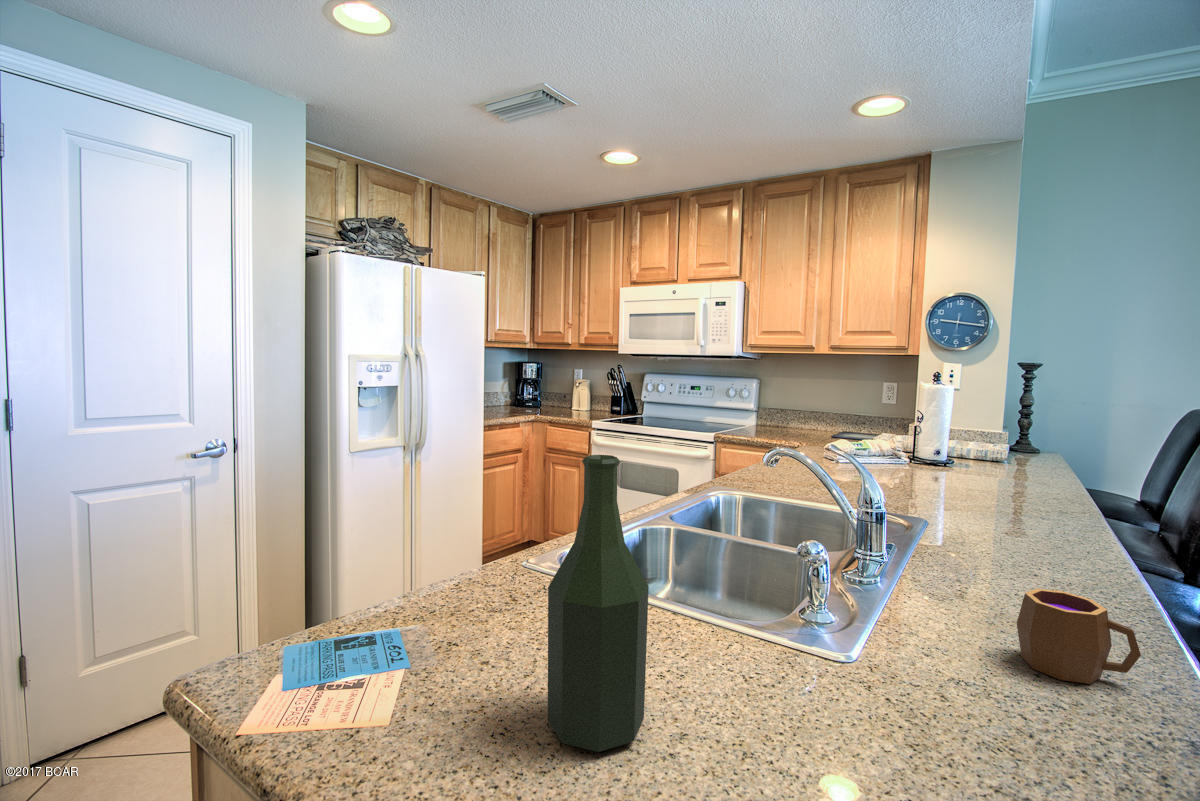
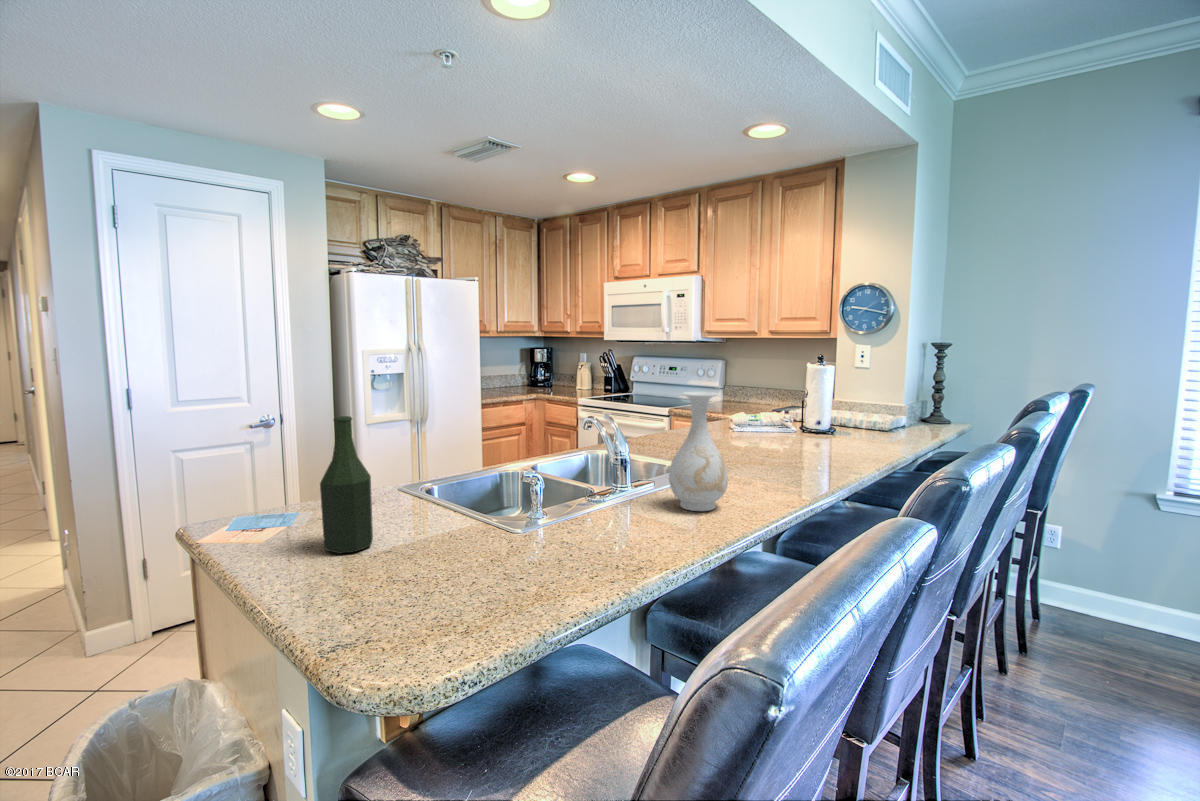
vase: none [971,413,1080,596] -> present [669,392,728,511]
mug: present [1017,589,1141,684] -> none [609,496,656,545]

